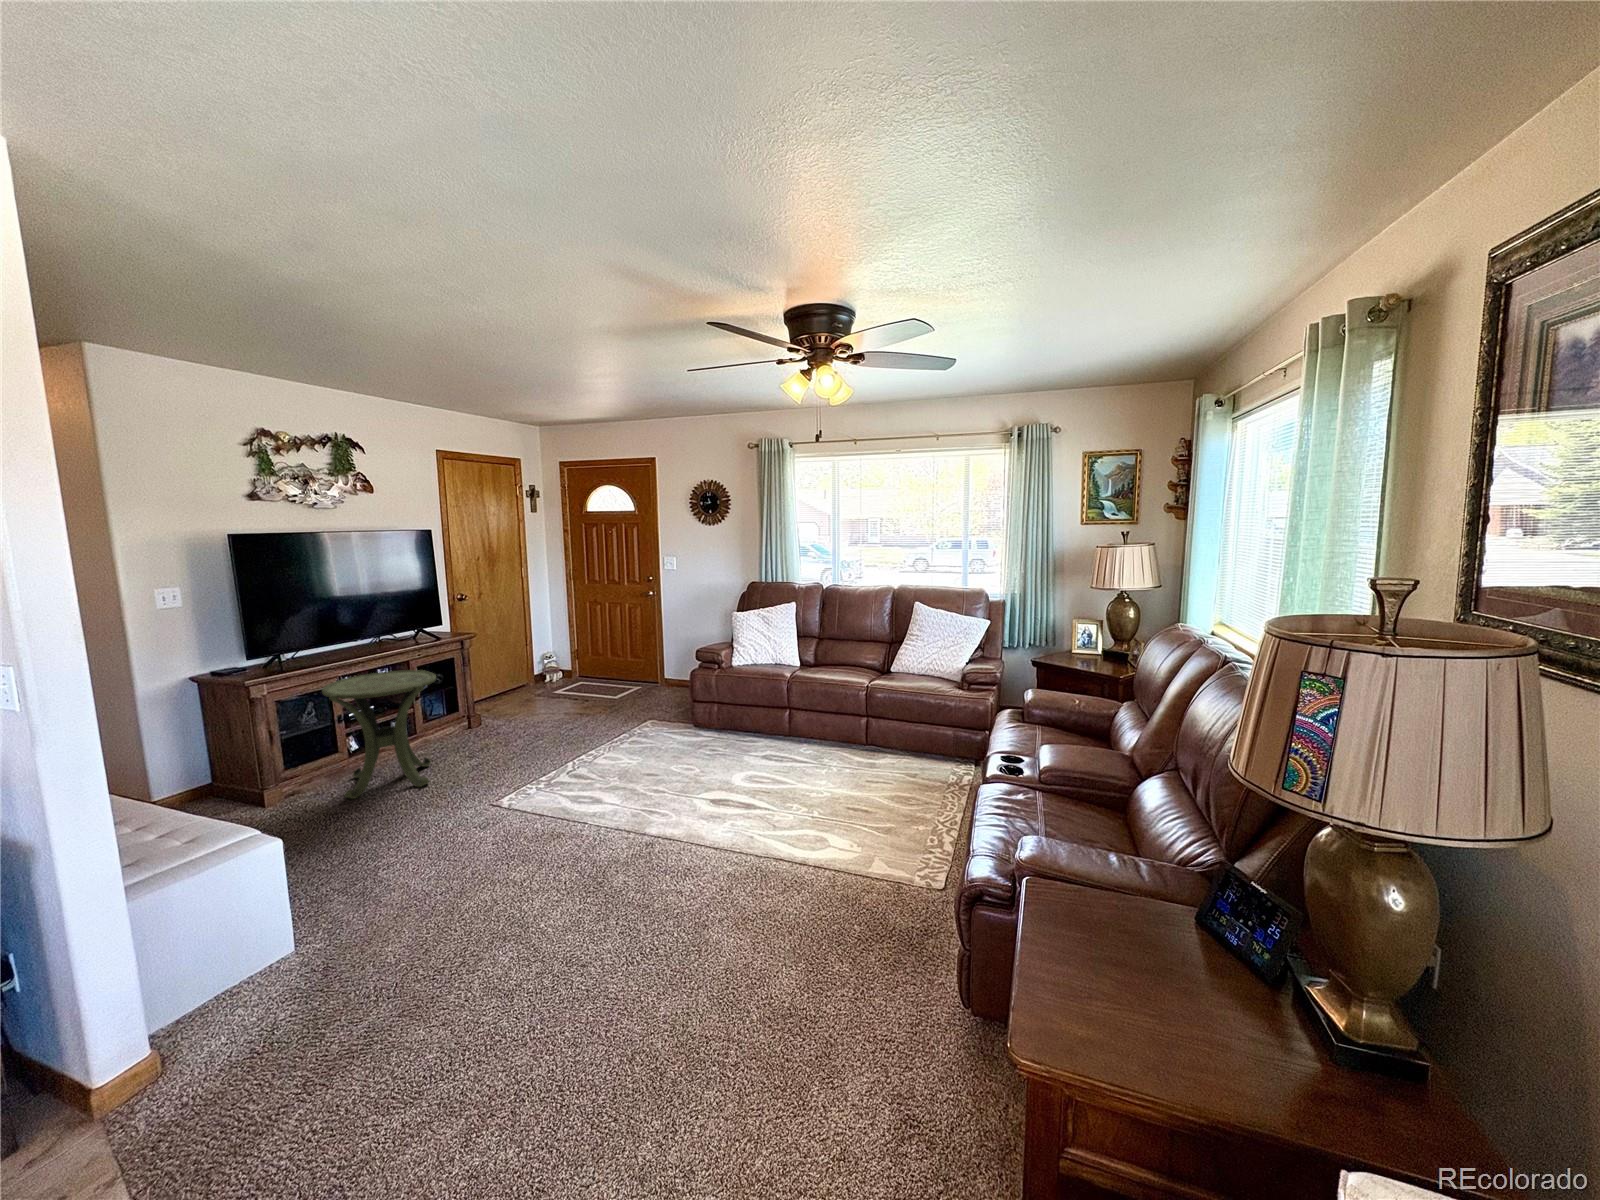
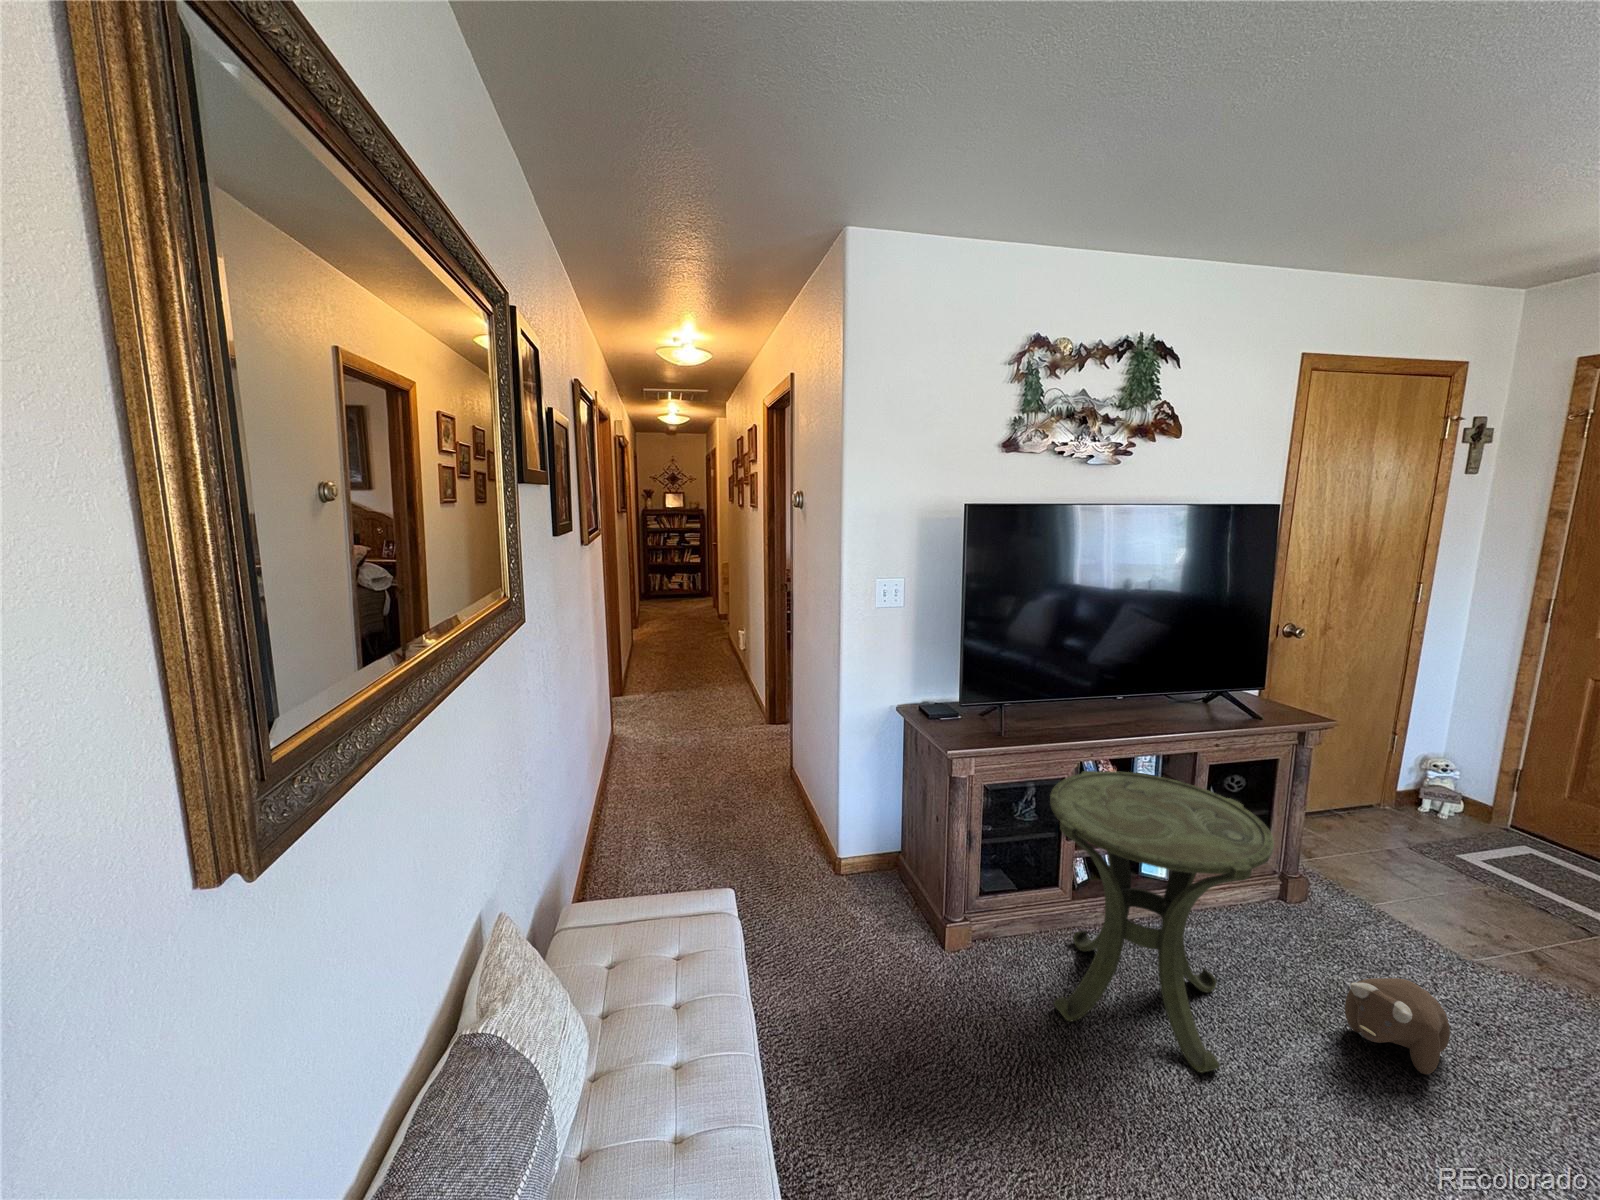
plush toy: none [480,724,521,755] -> present [1345,978,1450,1074]

